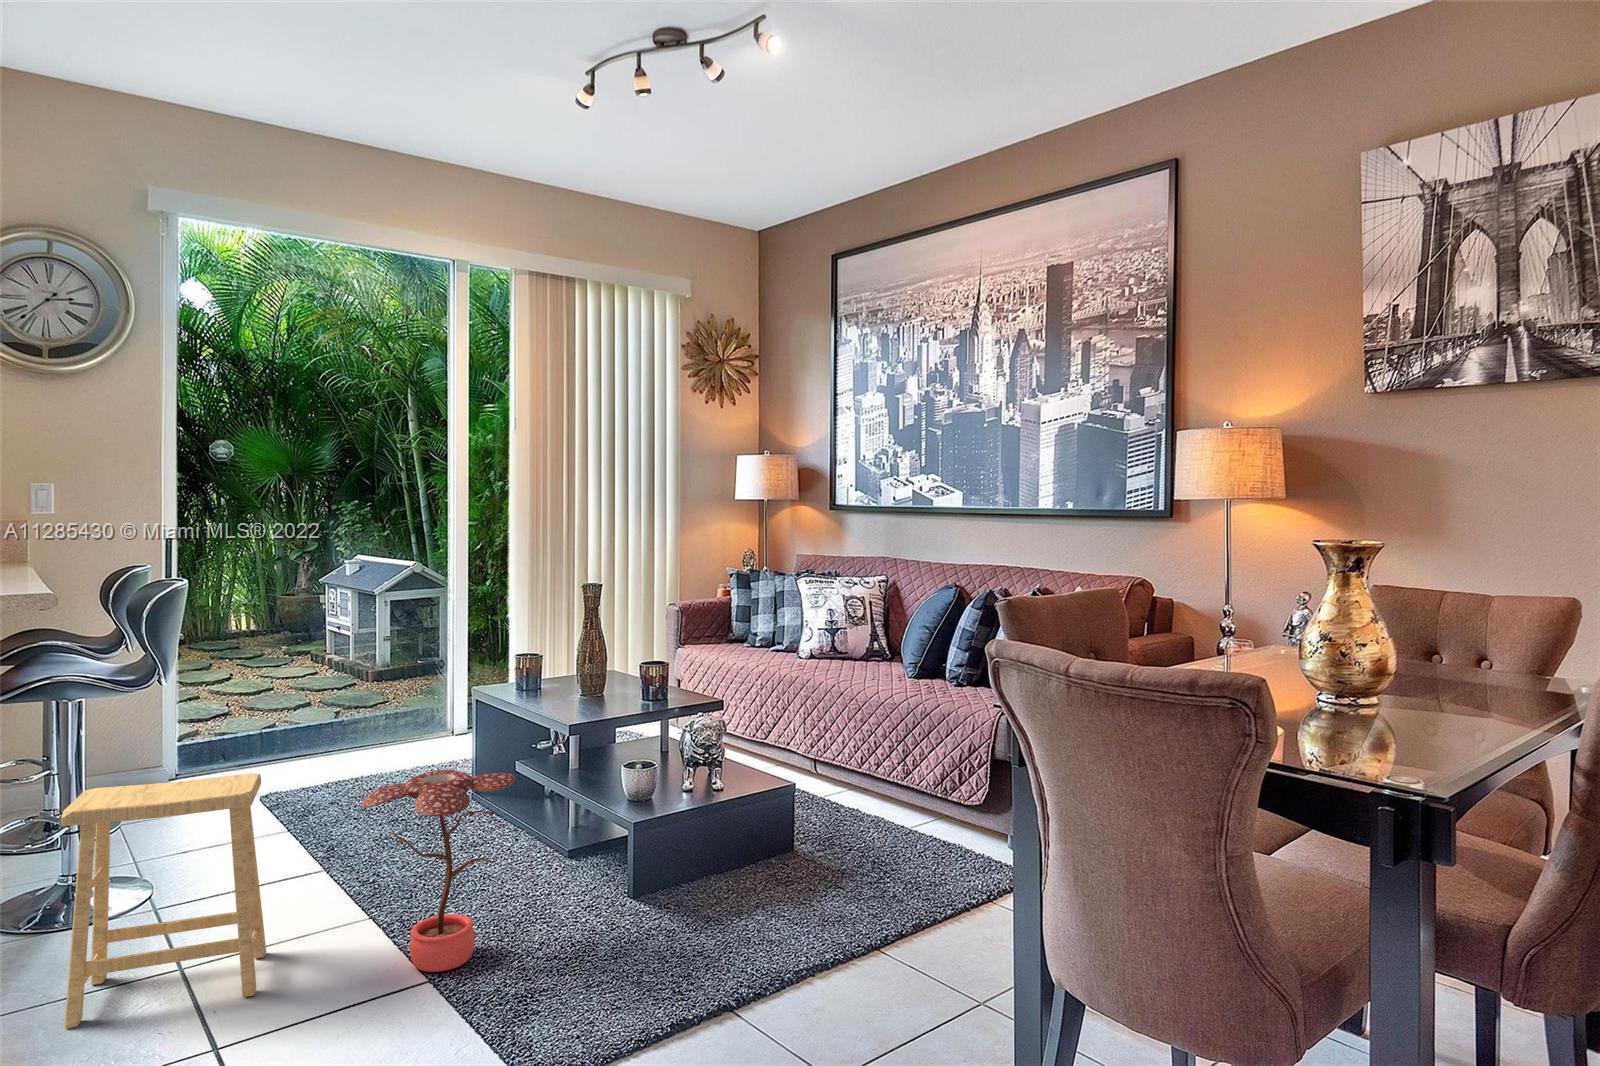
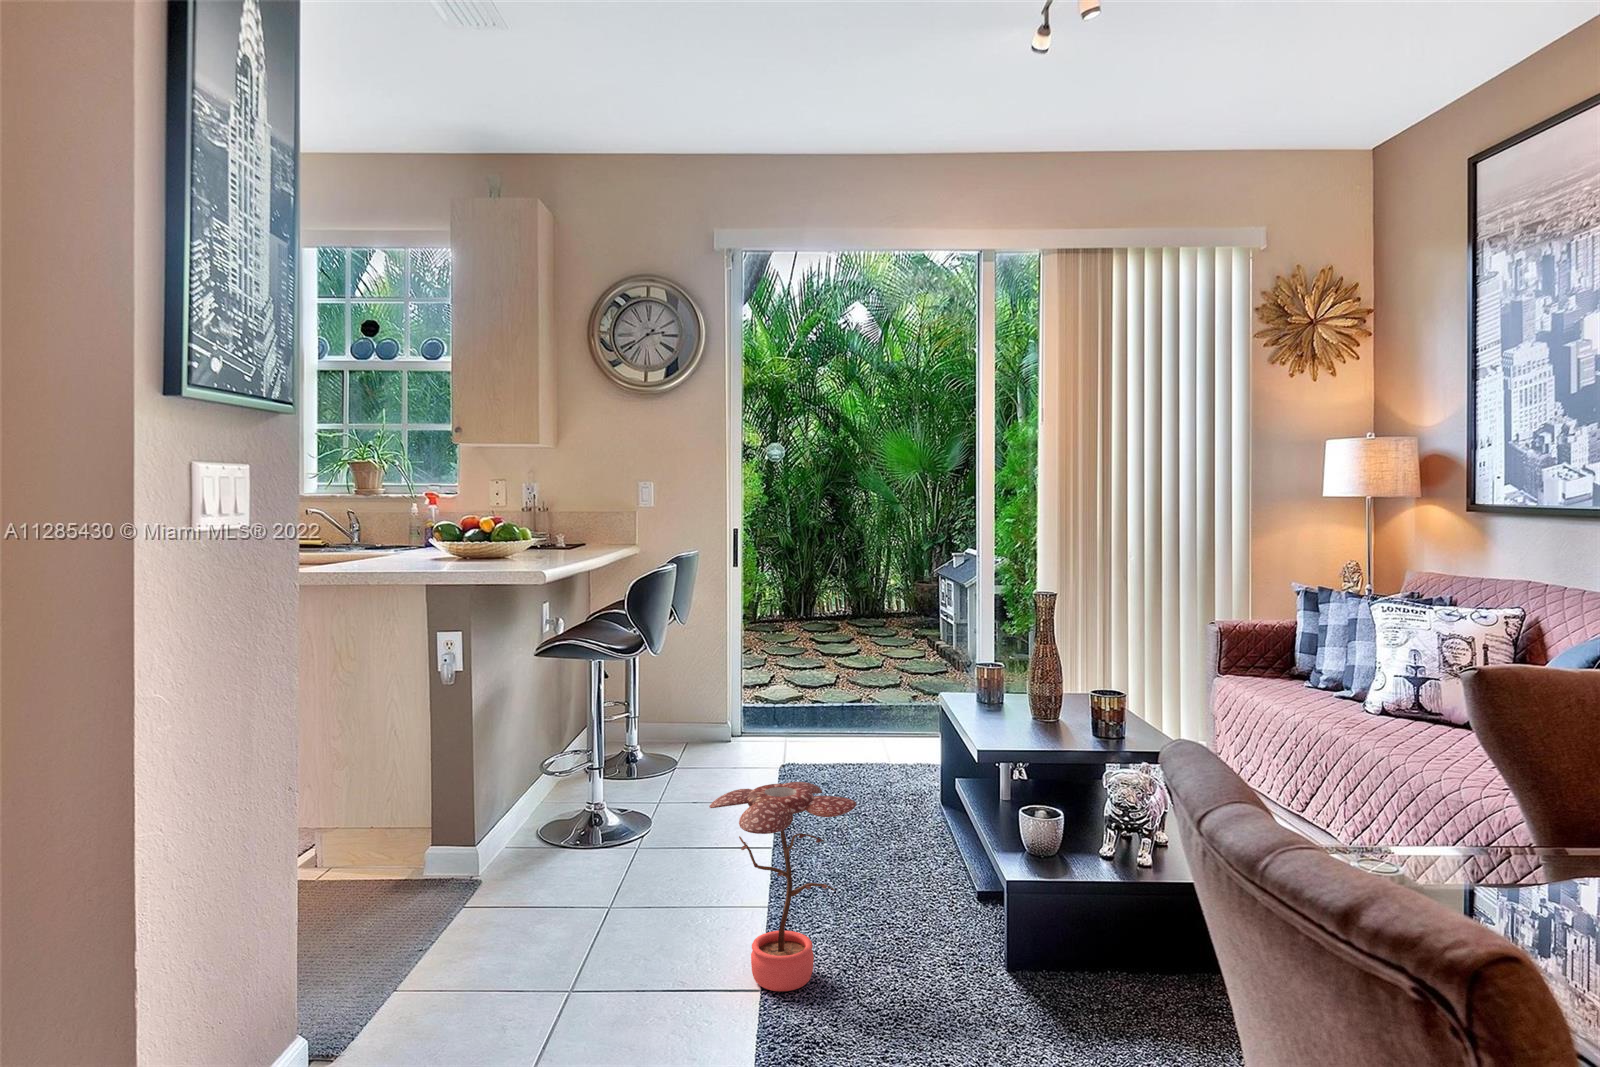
footstool: present [61,773,266,1028] -> none [504,746,667,958]

